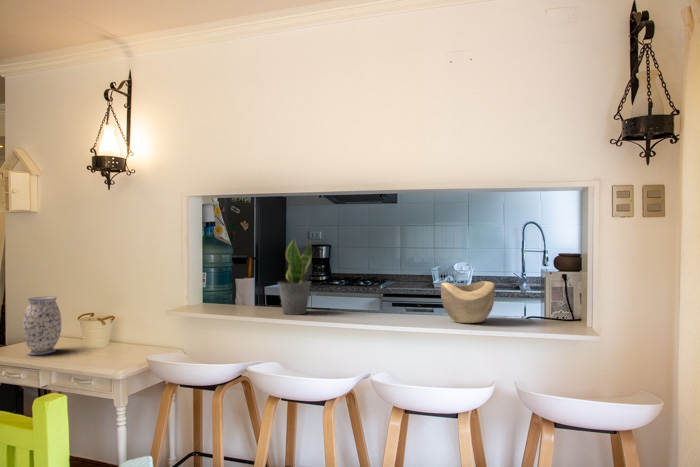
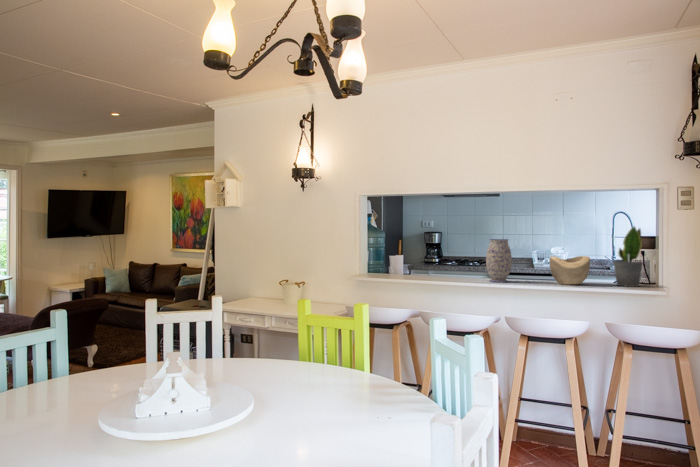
potted plant: present [278,240,312,315] -> present [613,226,643,287]
vase: present [23,296,61,355] -> present [486,239,512,282]

